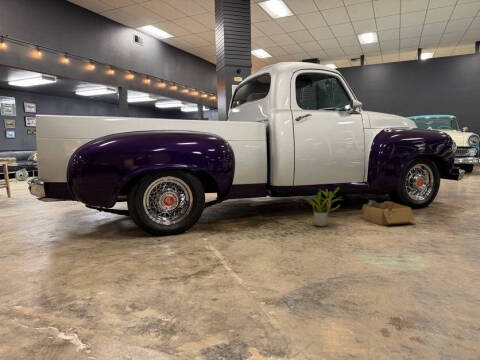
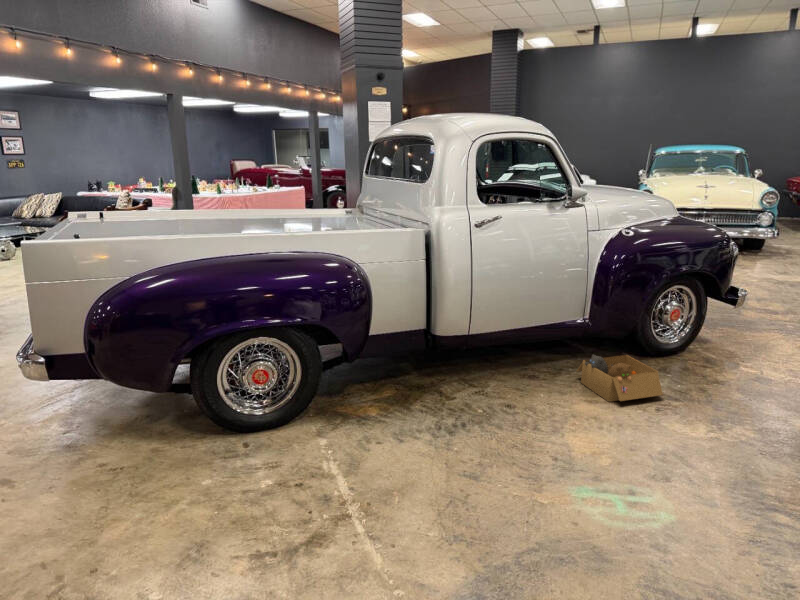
potted plant: present [301,187,341,226] -> none [477,340,552,404]

